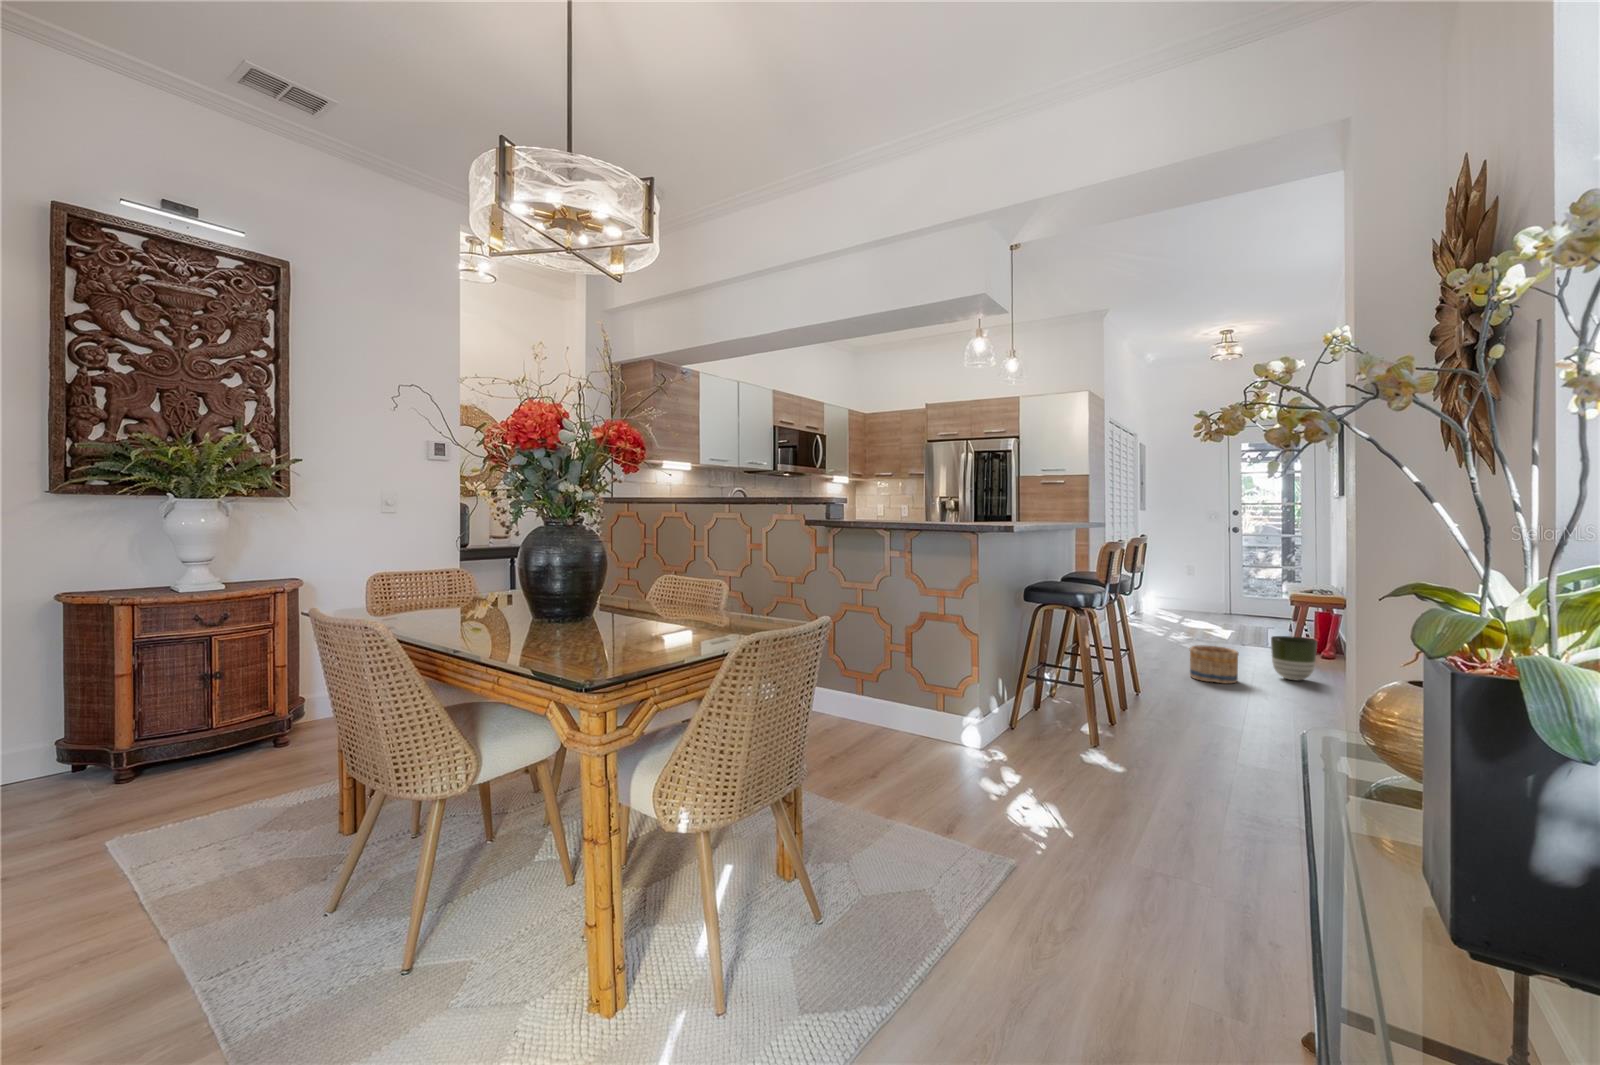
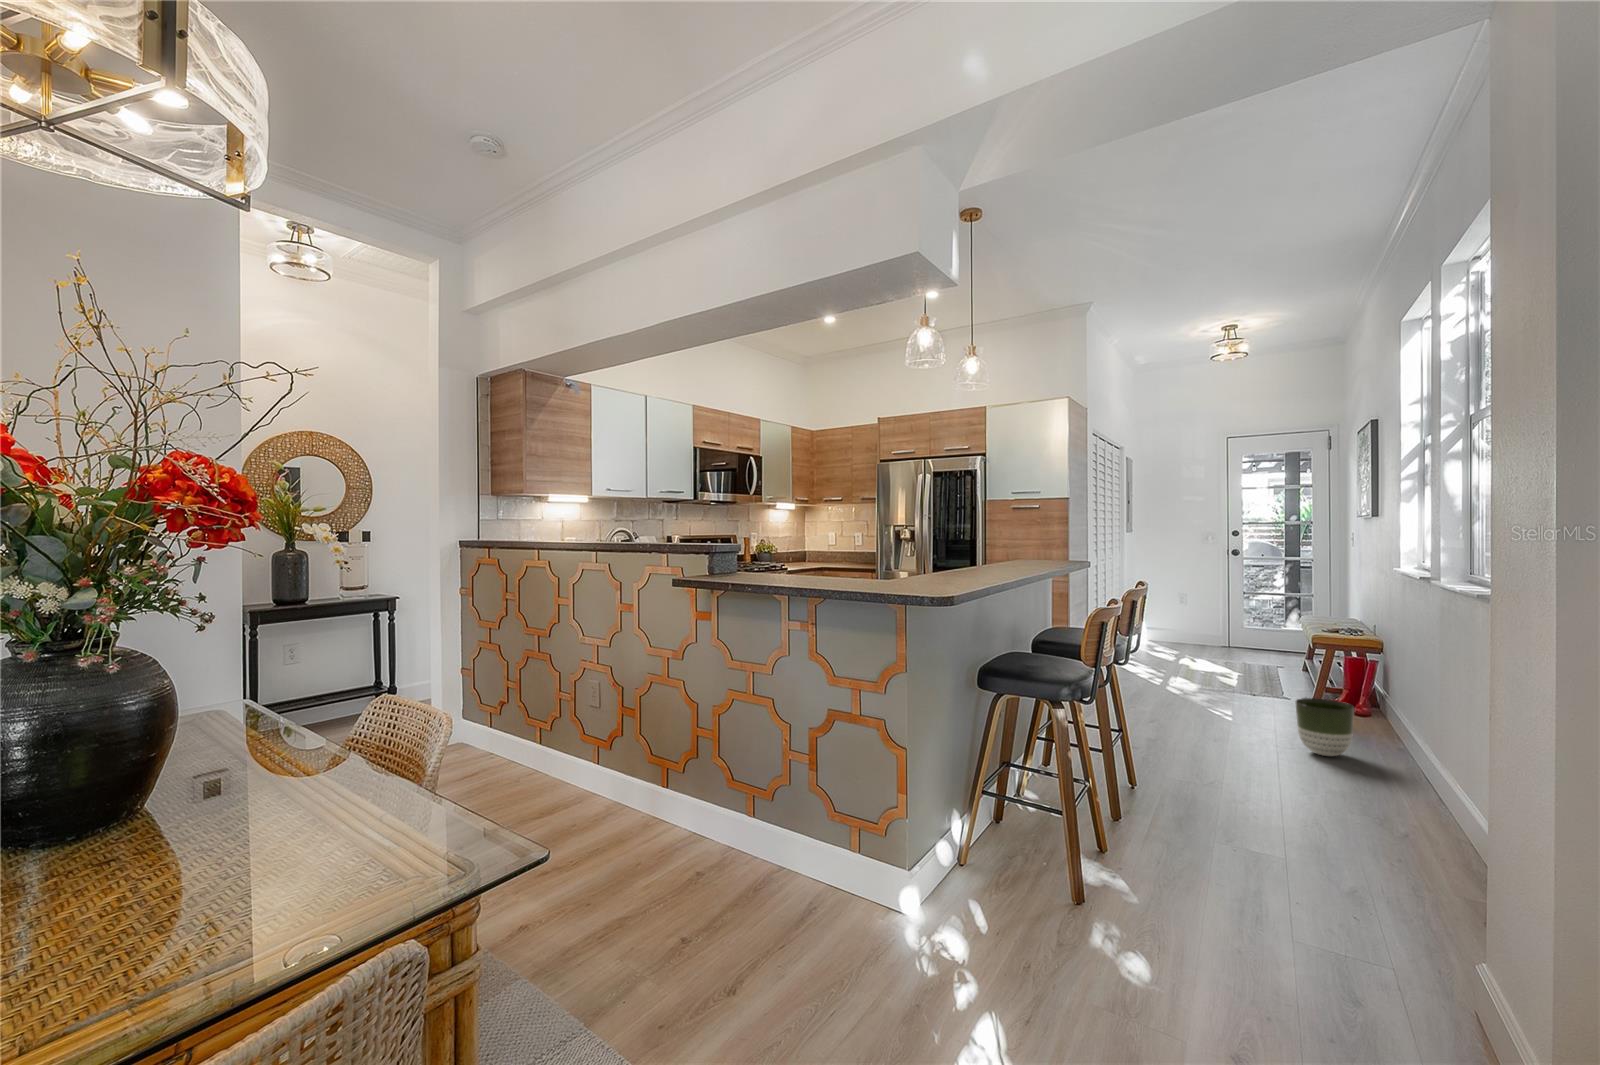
basket: present [1190,645,1239,683] -> none [1195,713,1258,765]

